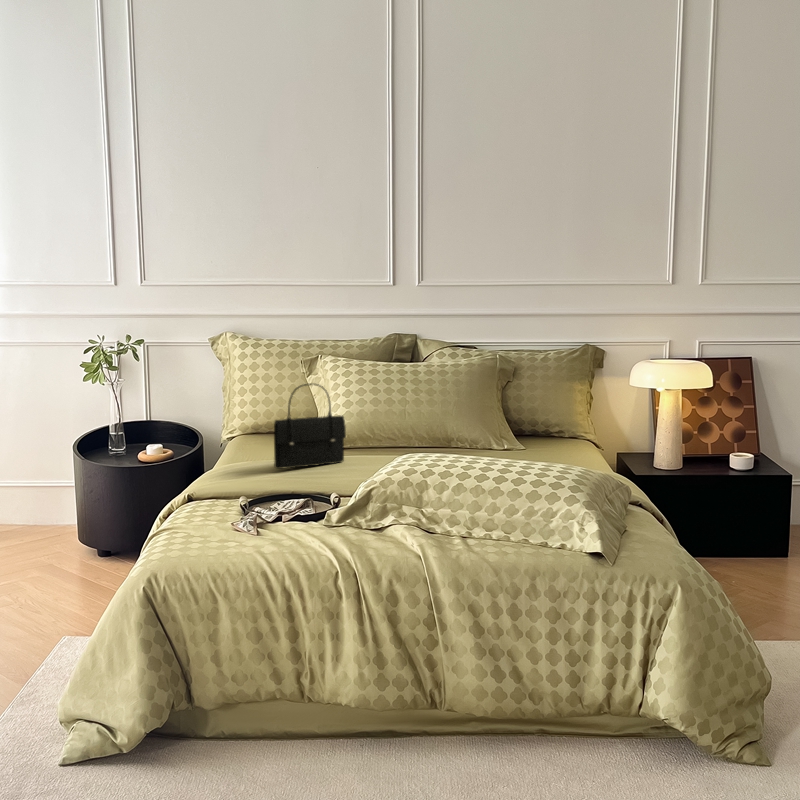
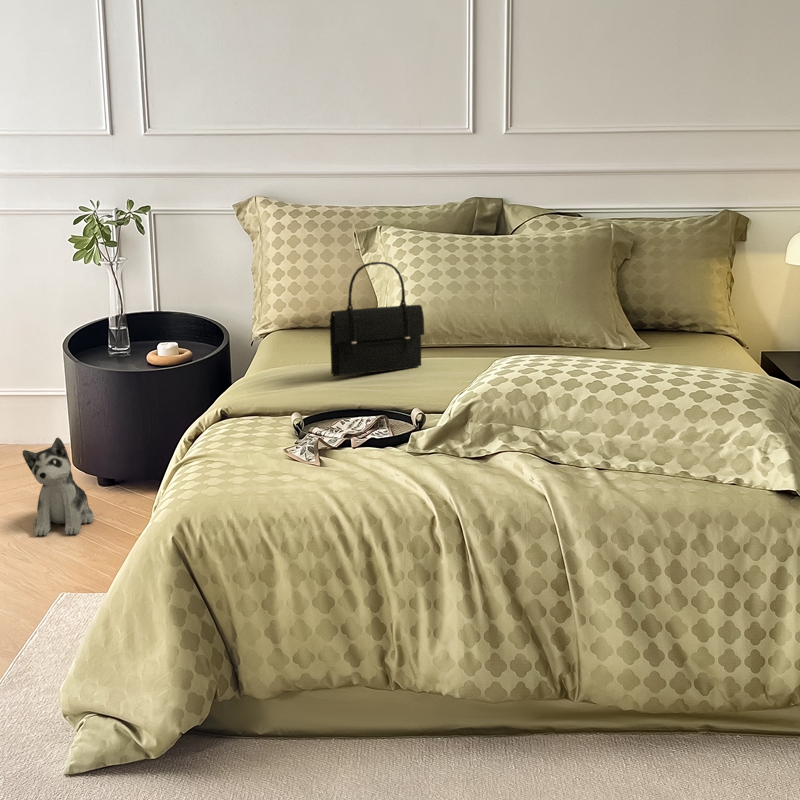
plush toy: none [35,517,90,596] -> present [23,438,94,536]

